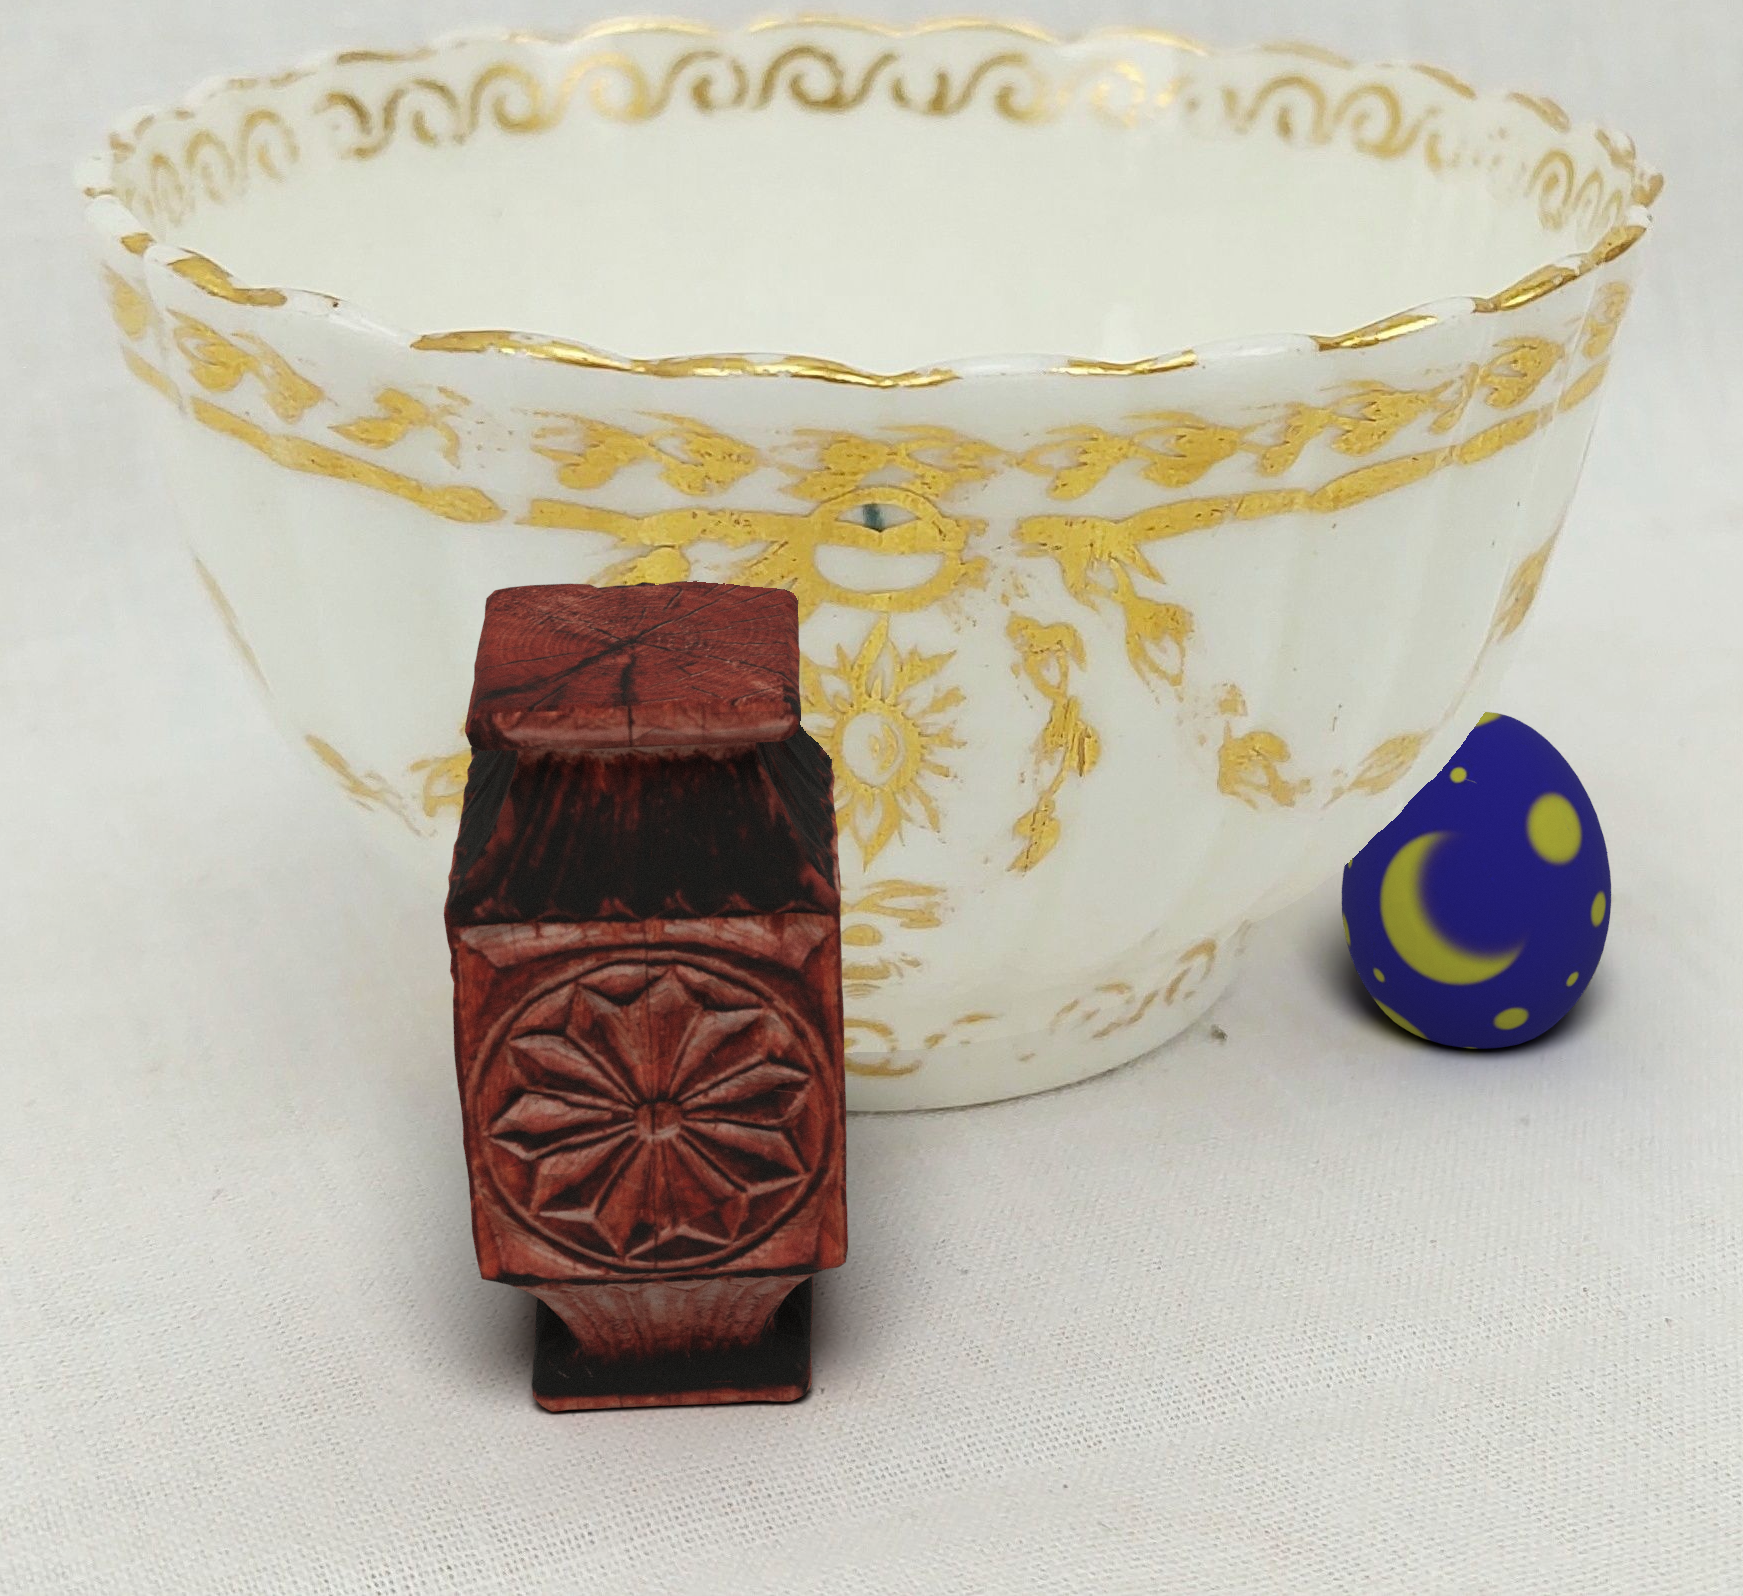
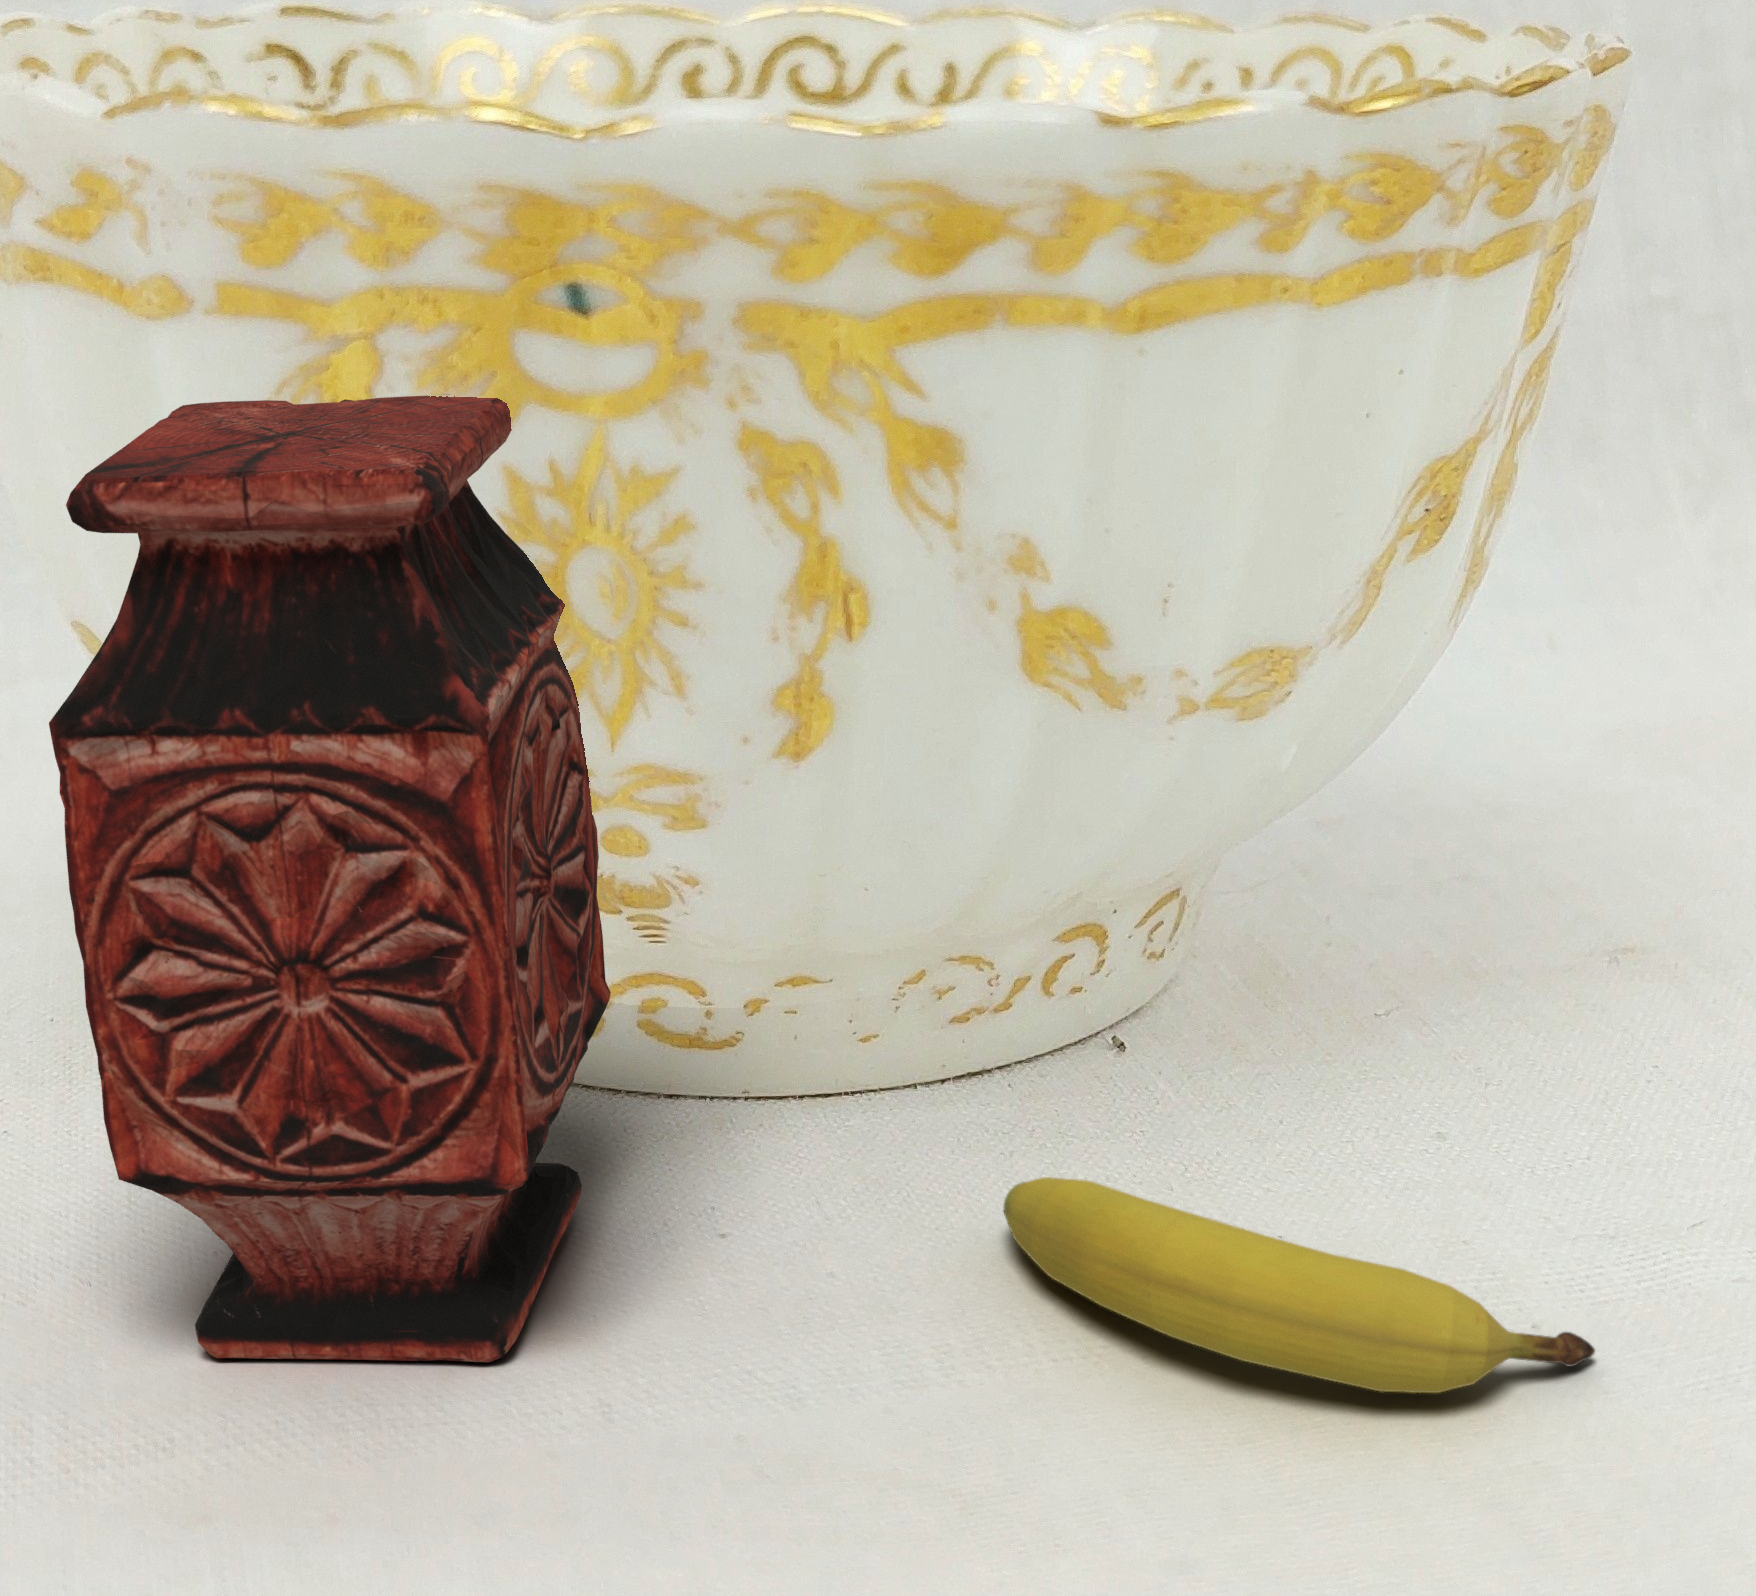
decorative egg: present [1342,712,1611,1049] -> none [1279,665,1597,1066]
fruit: none [1184,1201,1696,1391] -> present [1004,1177,1595,1393]

